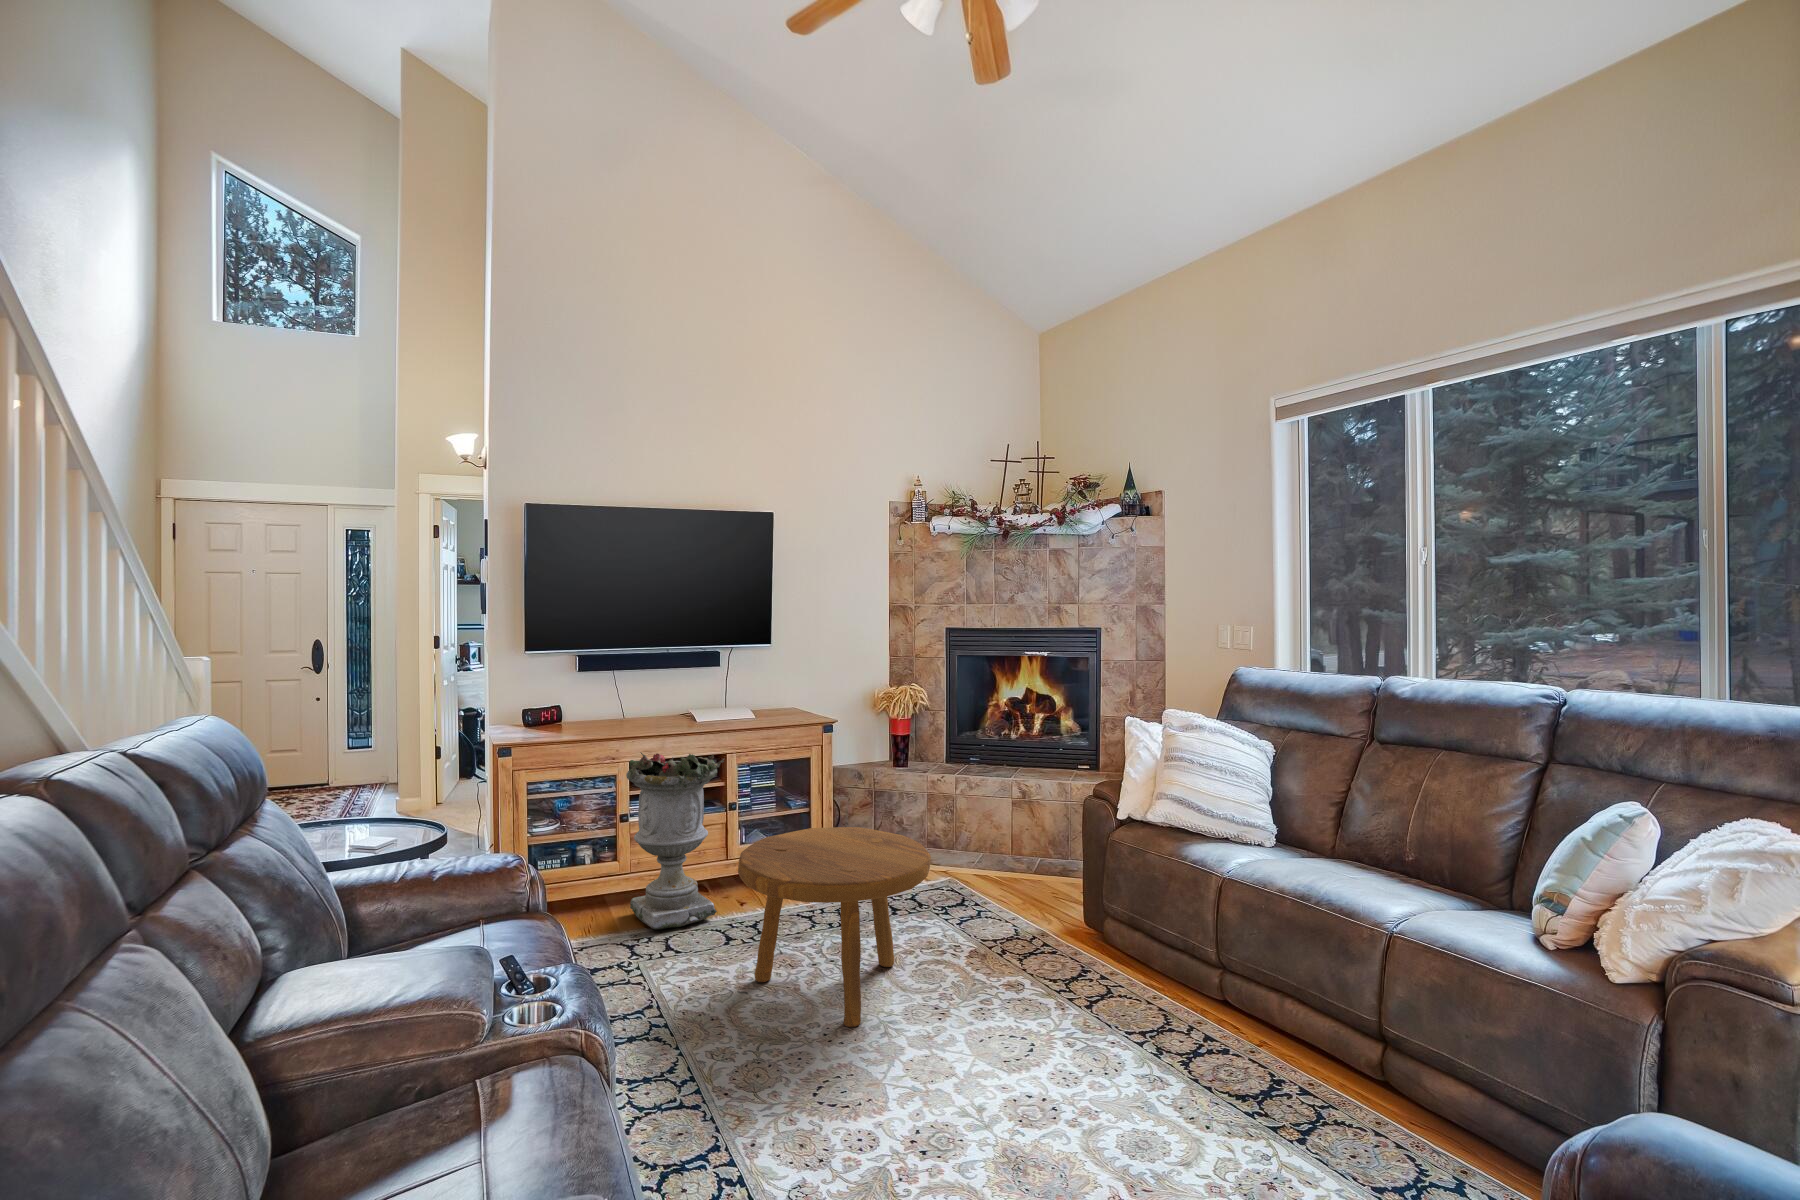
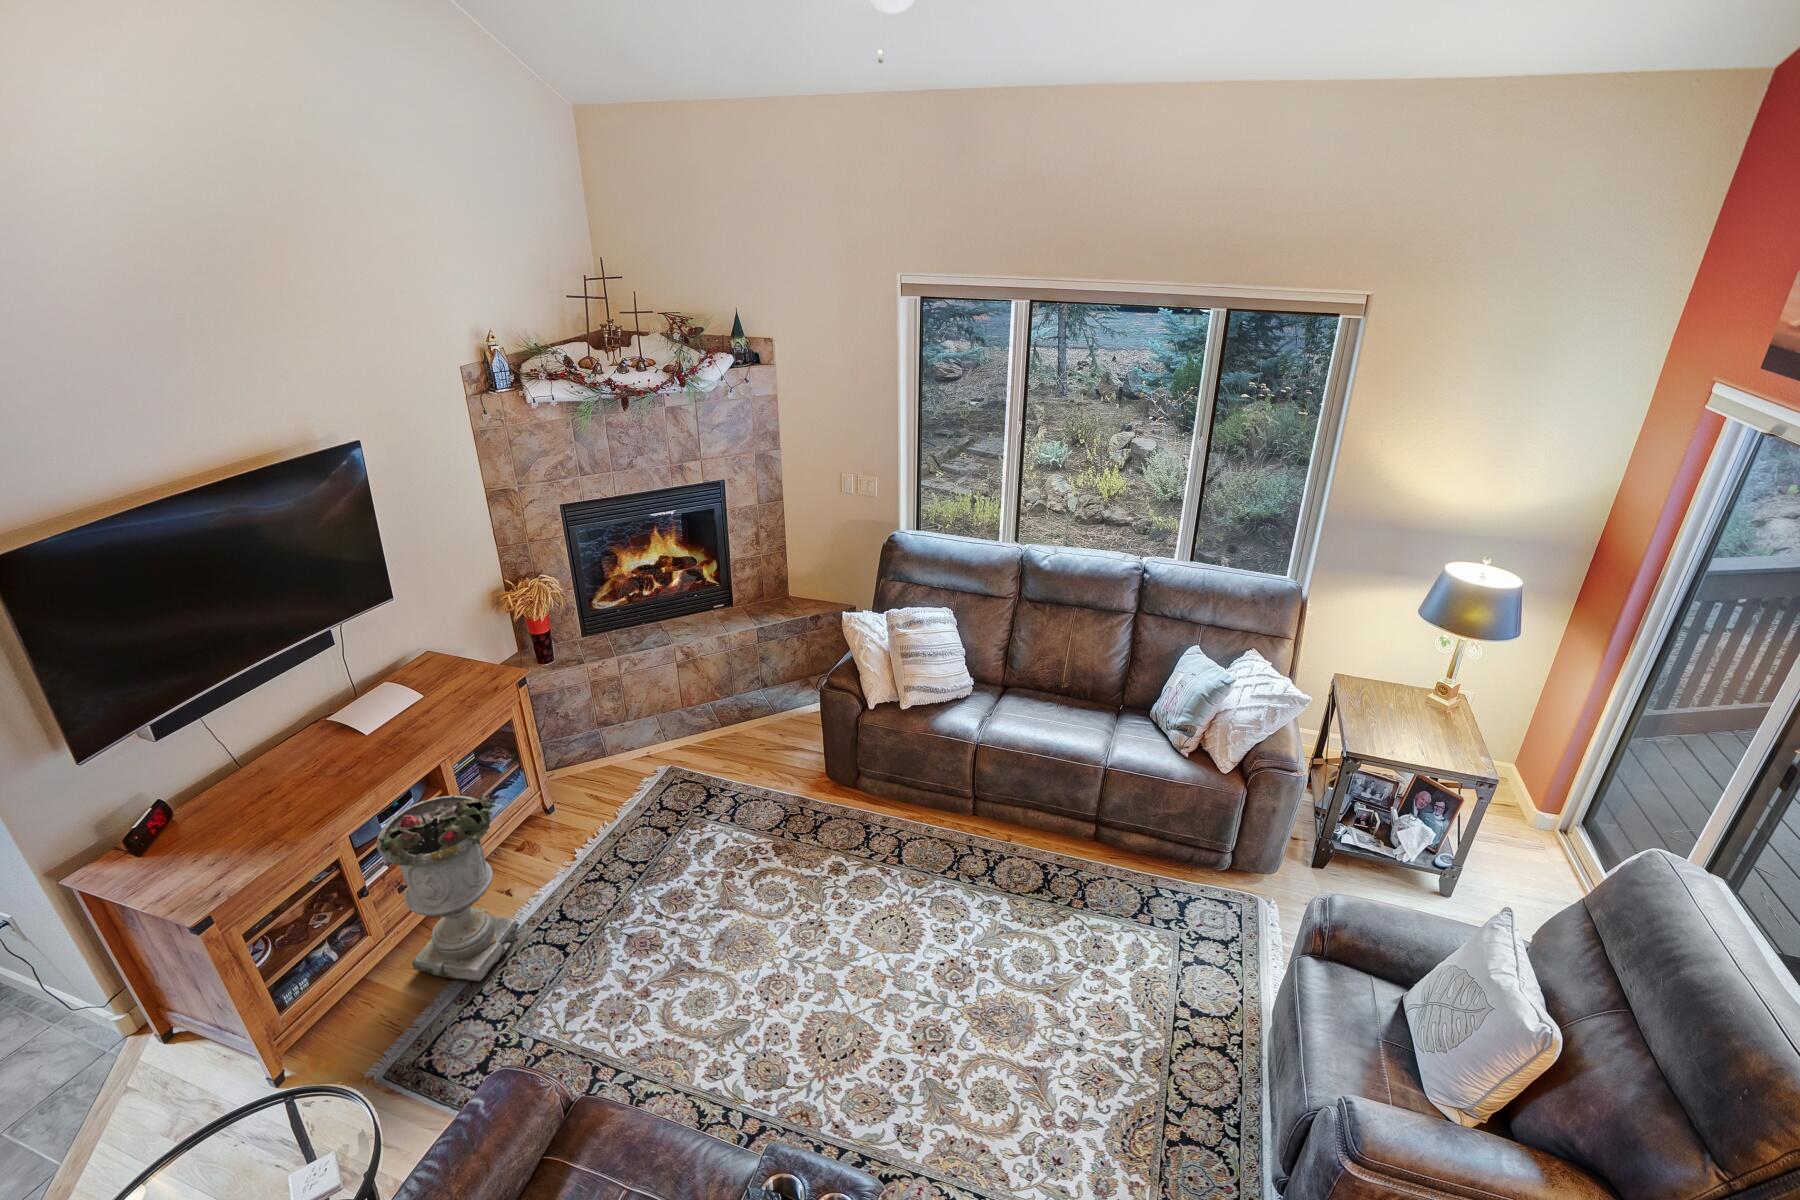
footstool: present [738,827,931,1027] -> none [620,800,802,981]

